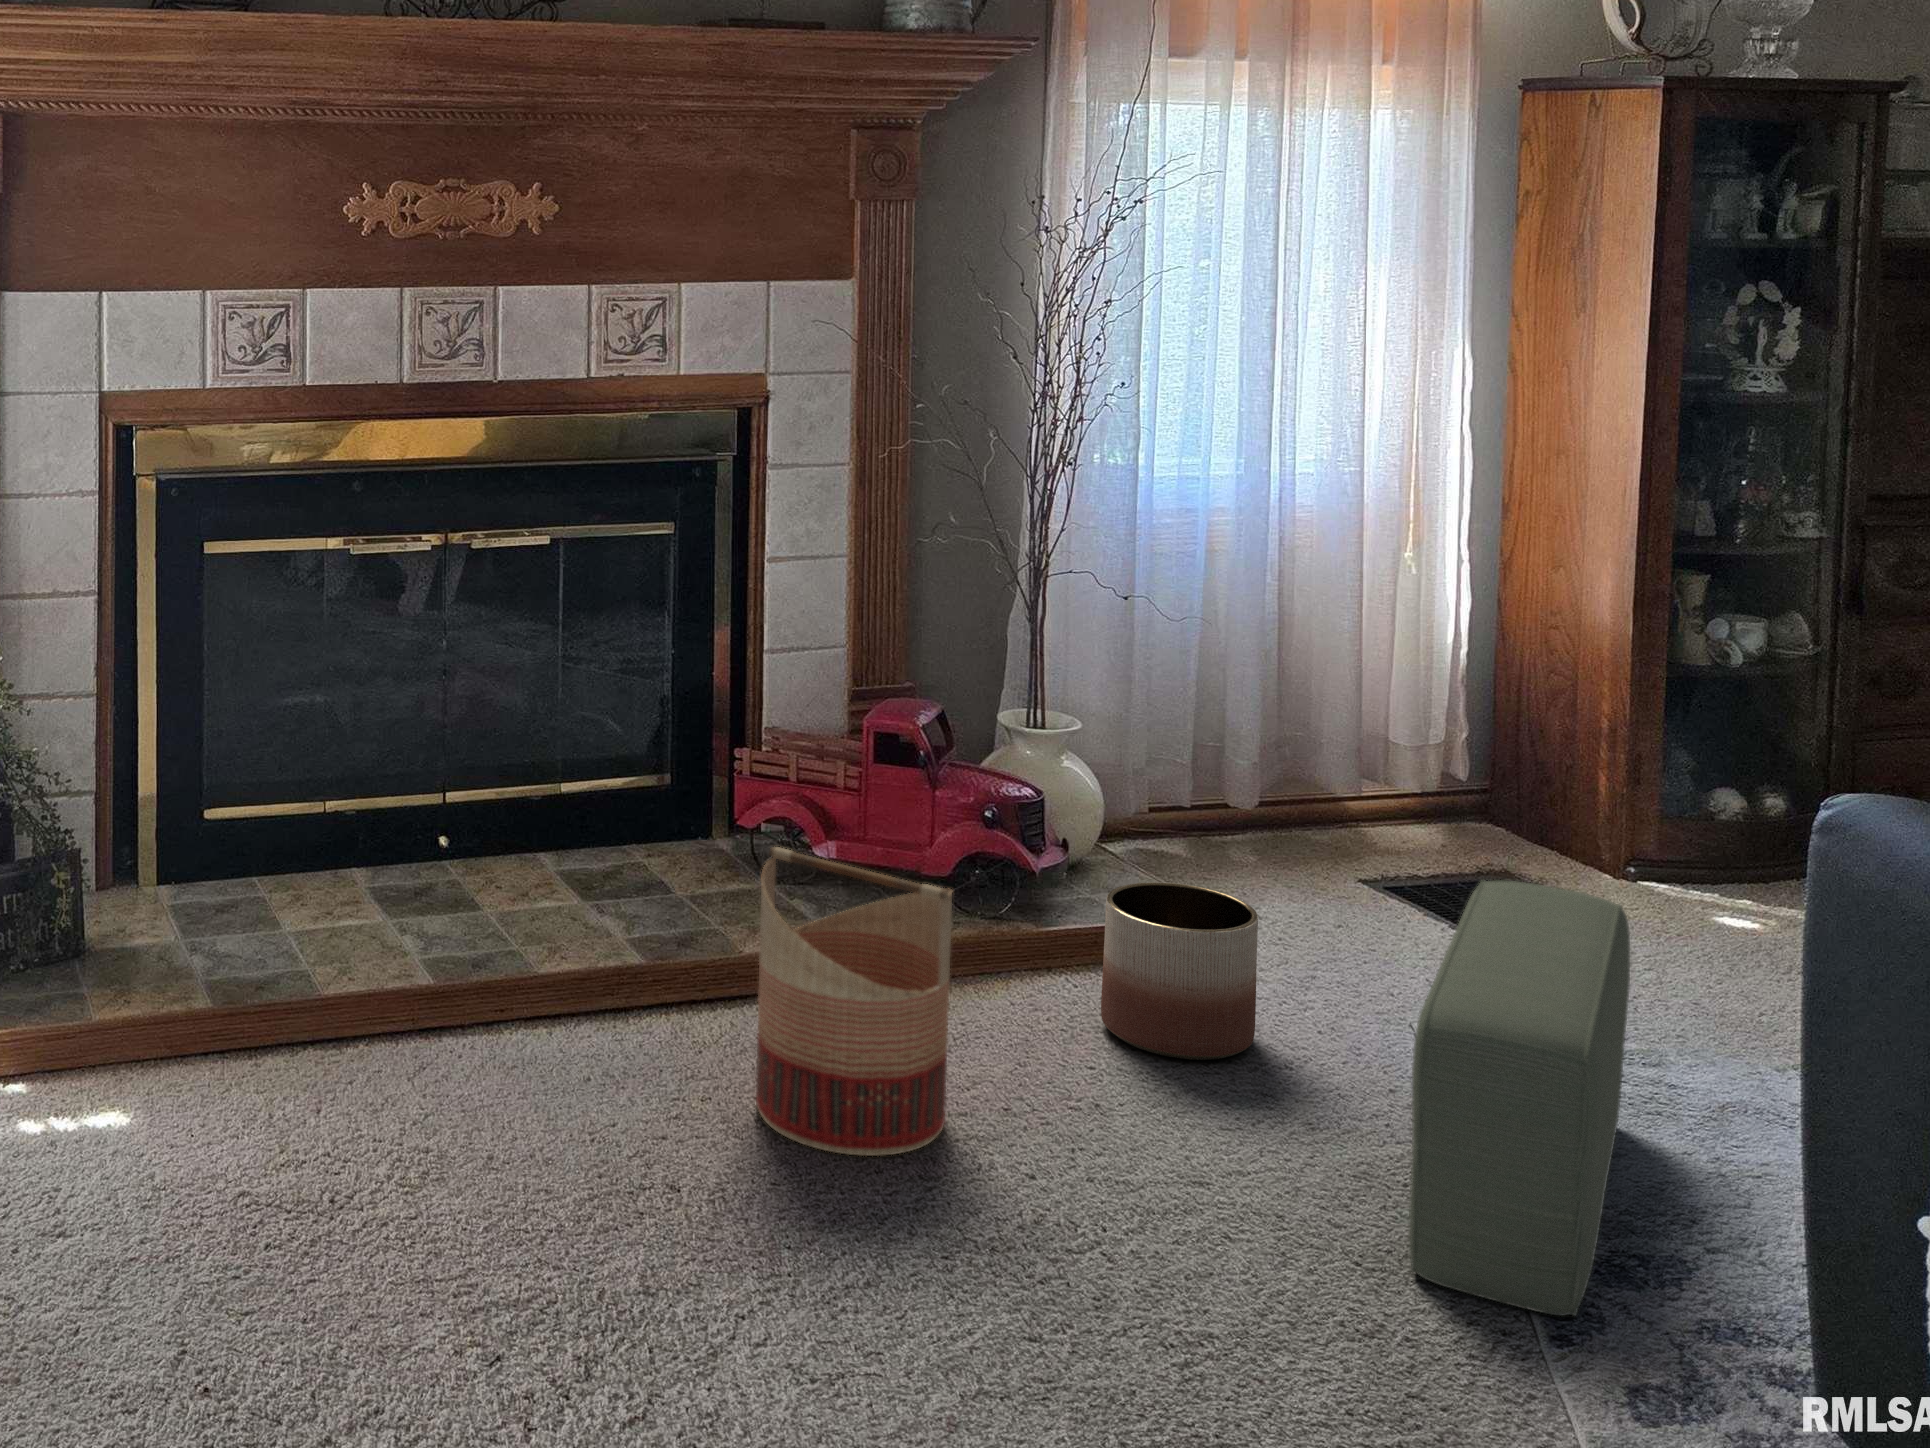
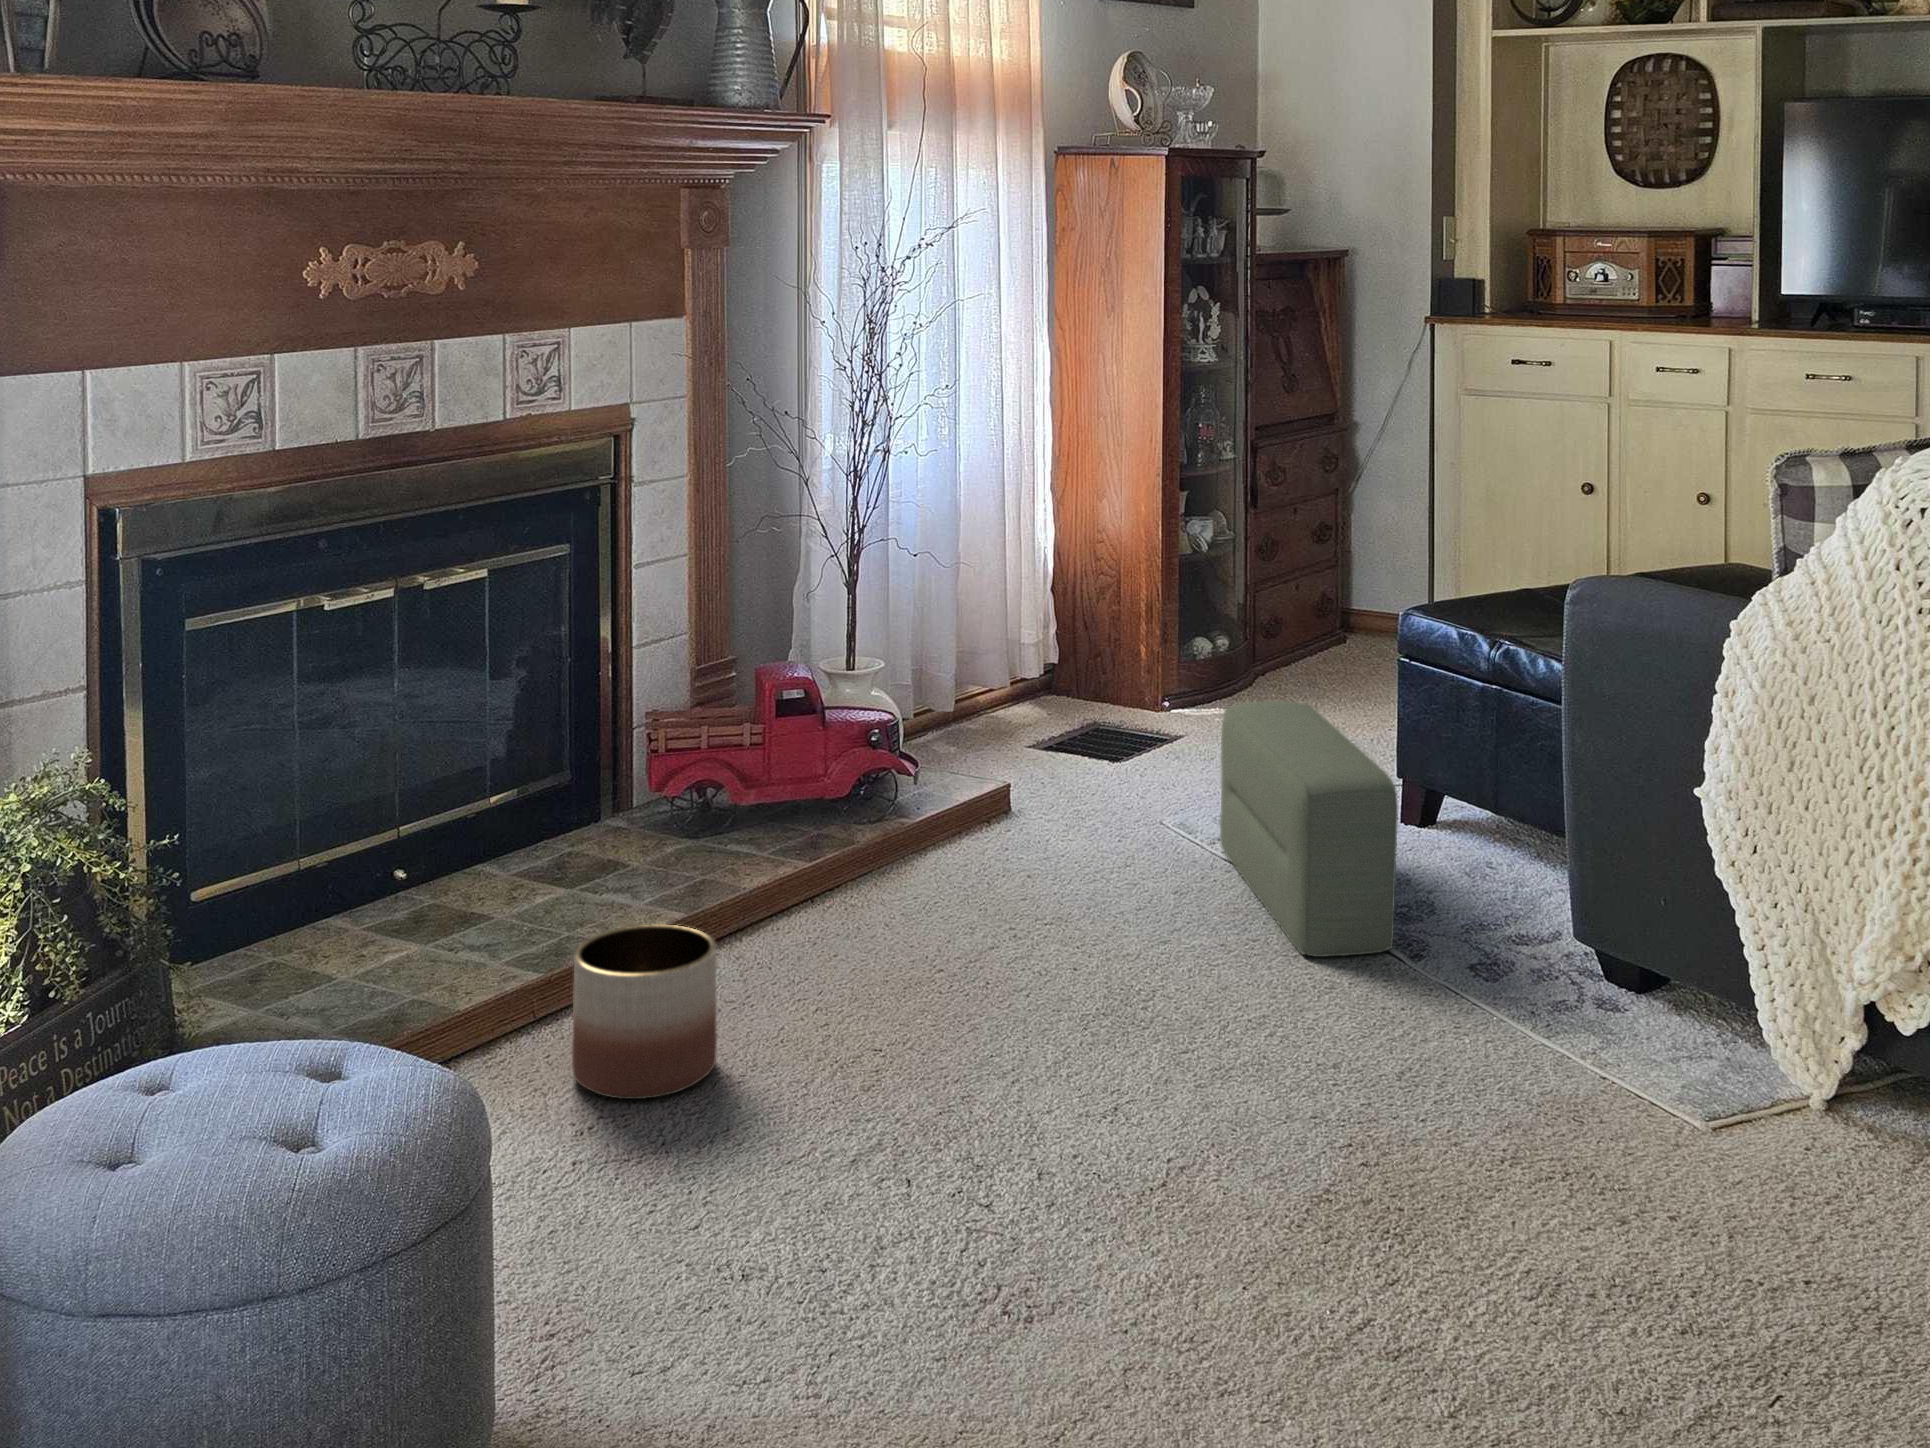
basket: present [756,847,952,1156] -> none [837,782,989,1002]
planter: present [1101,882,1258,1060] -> present [572,924,717,1099]

